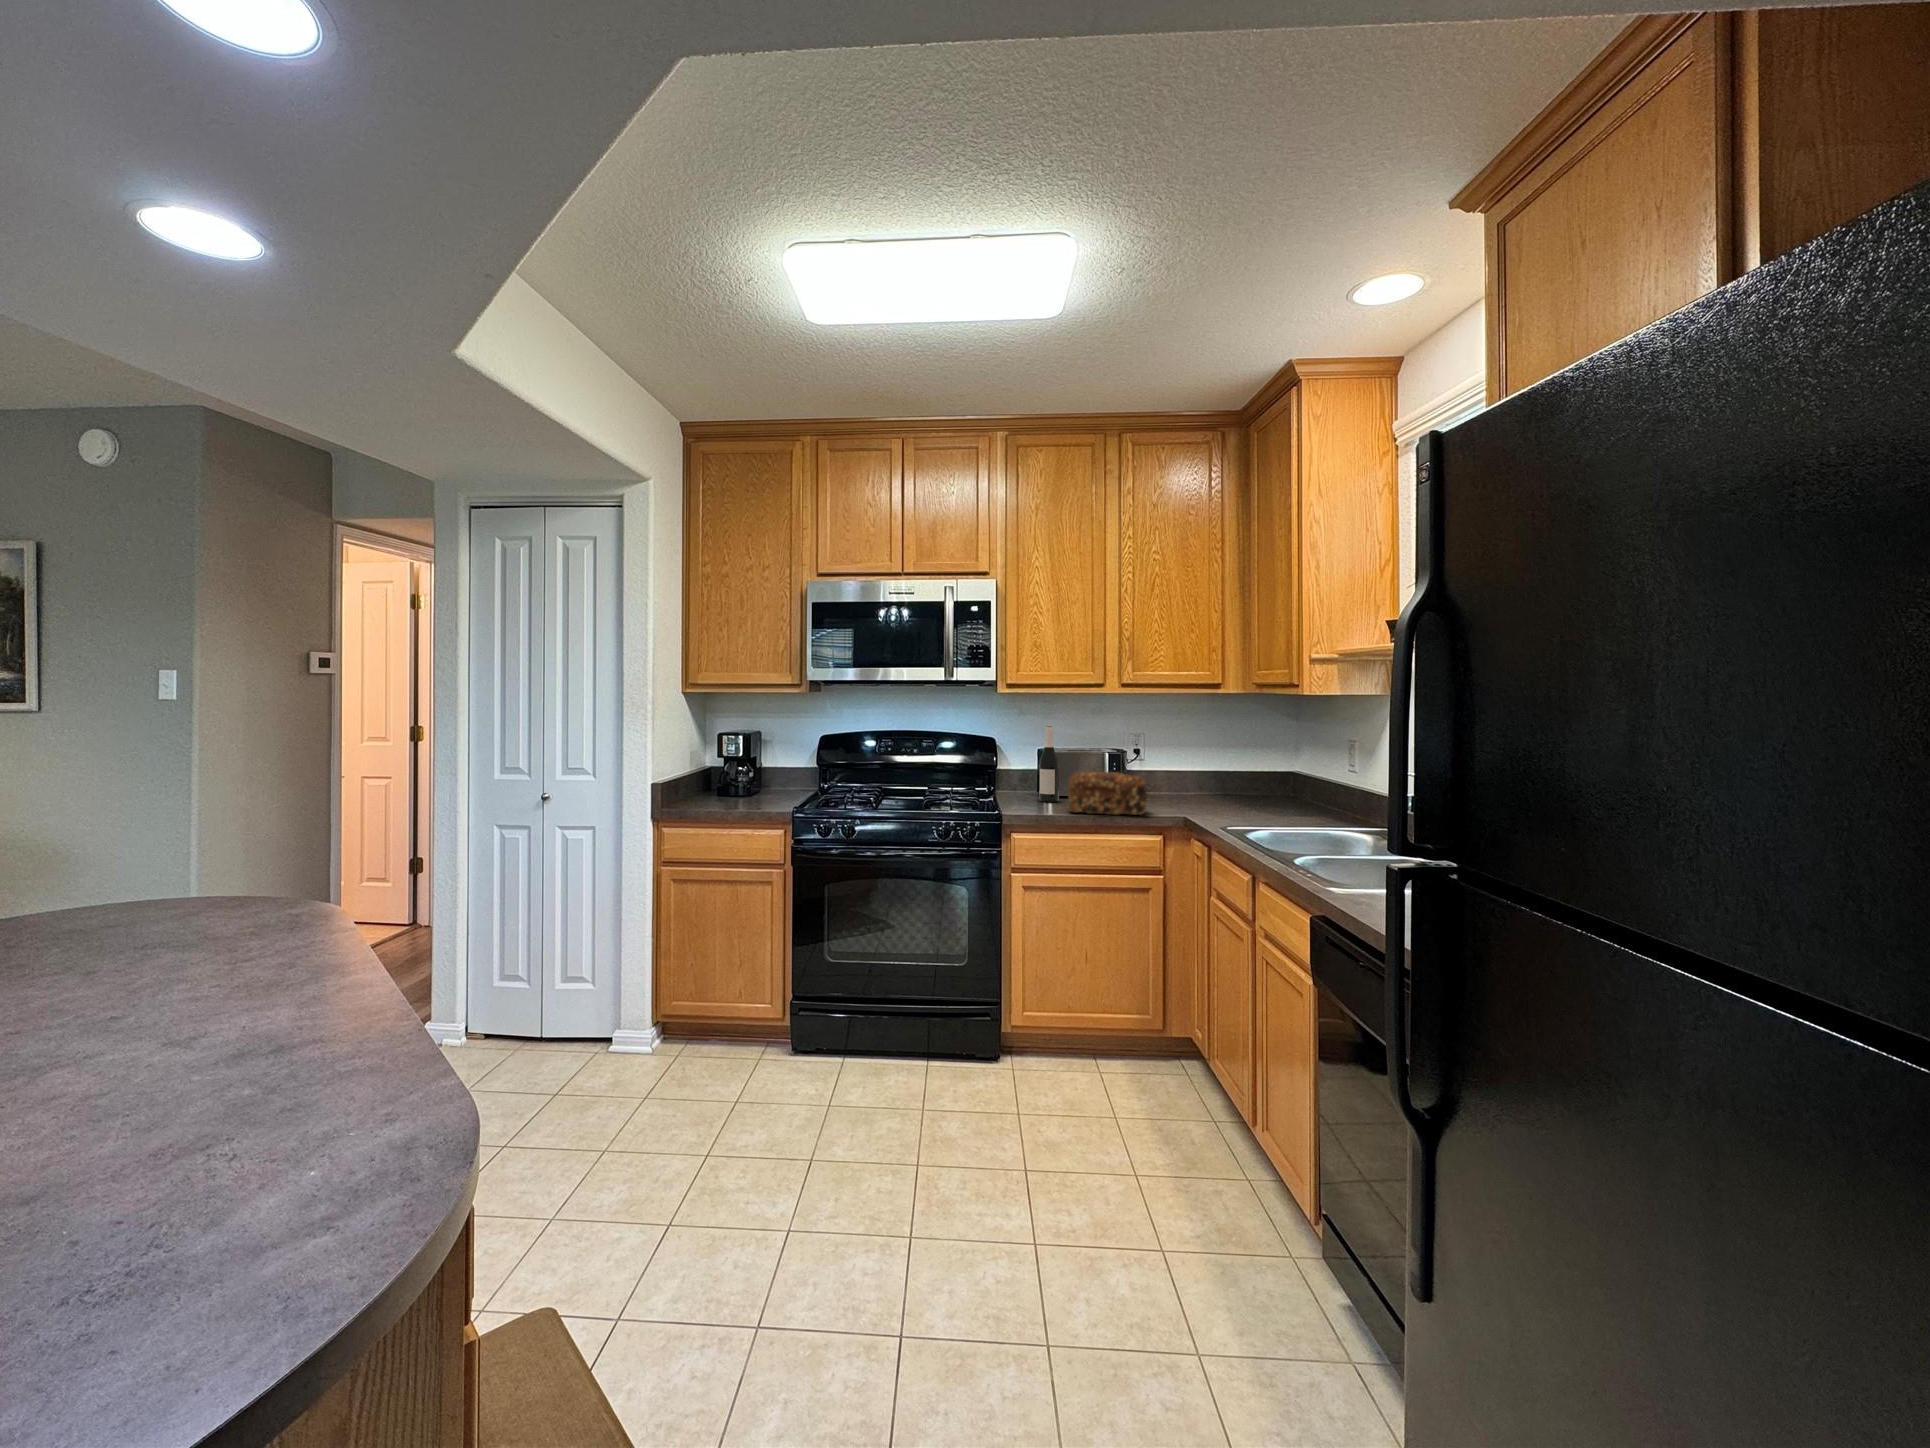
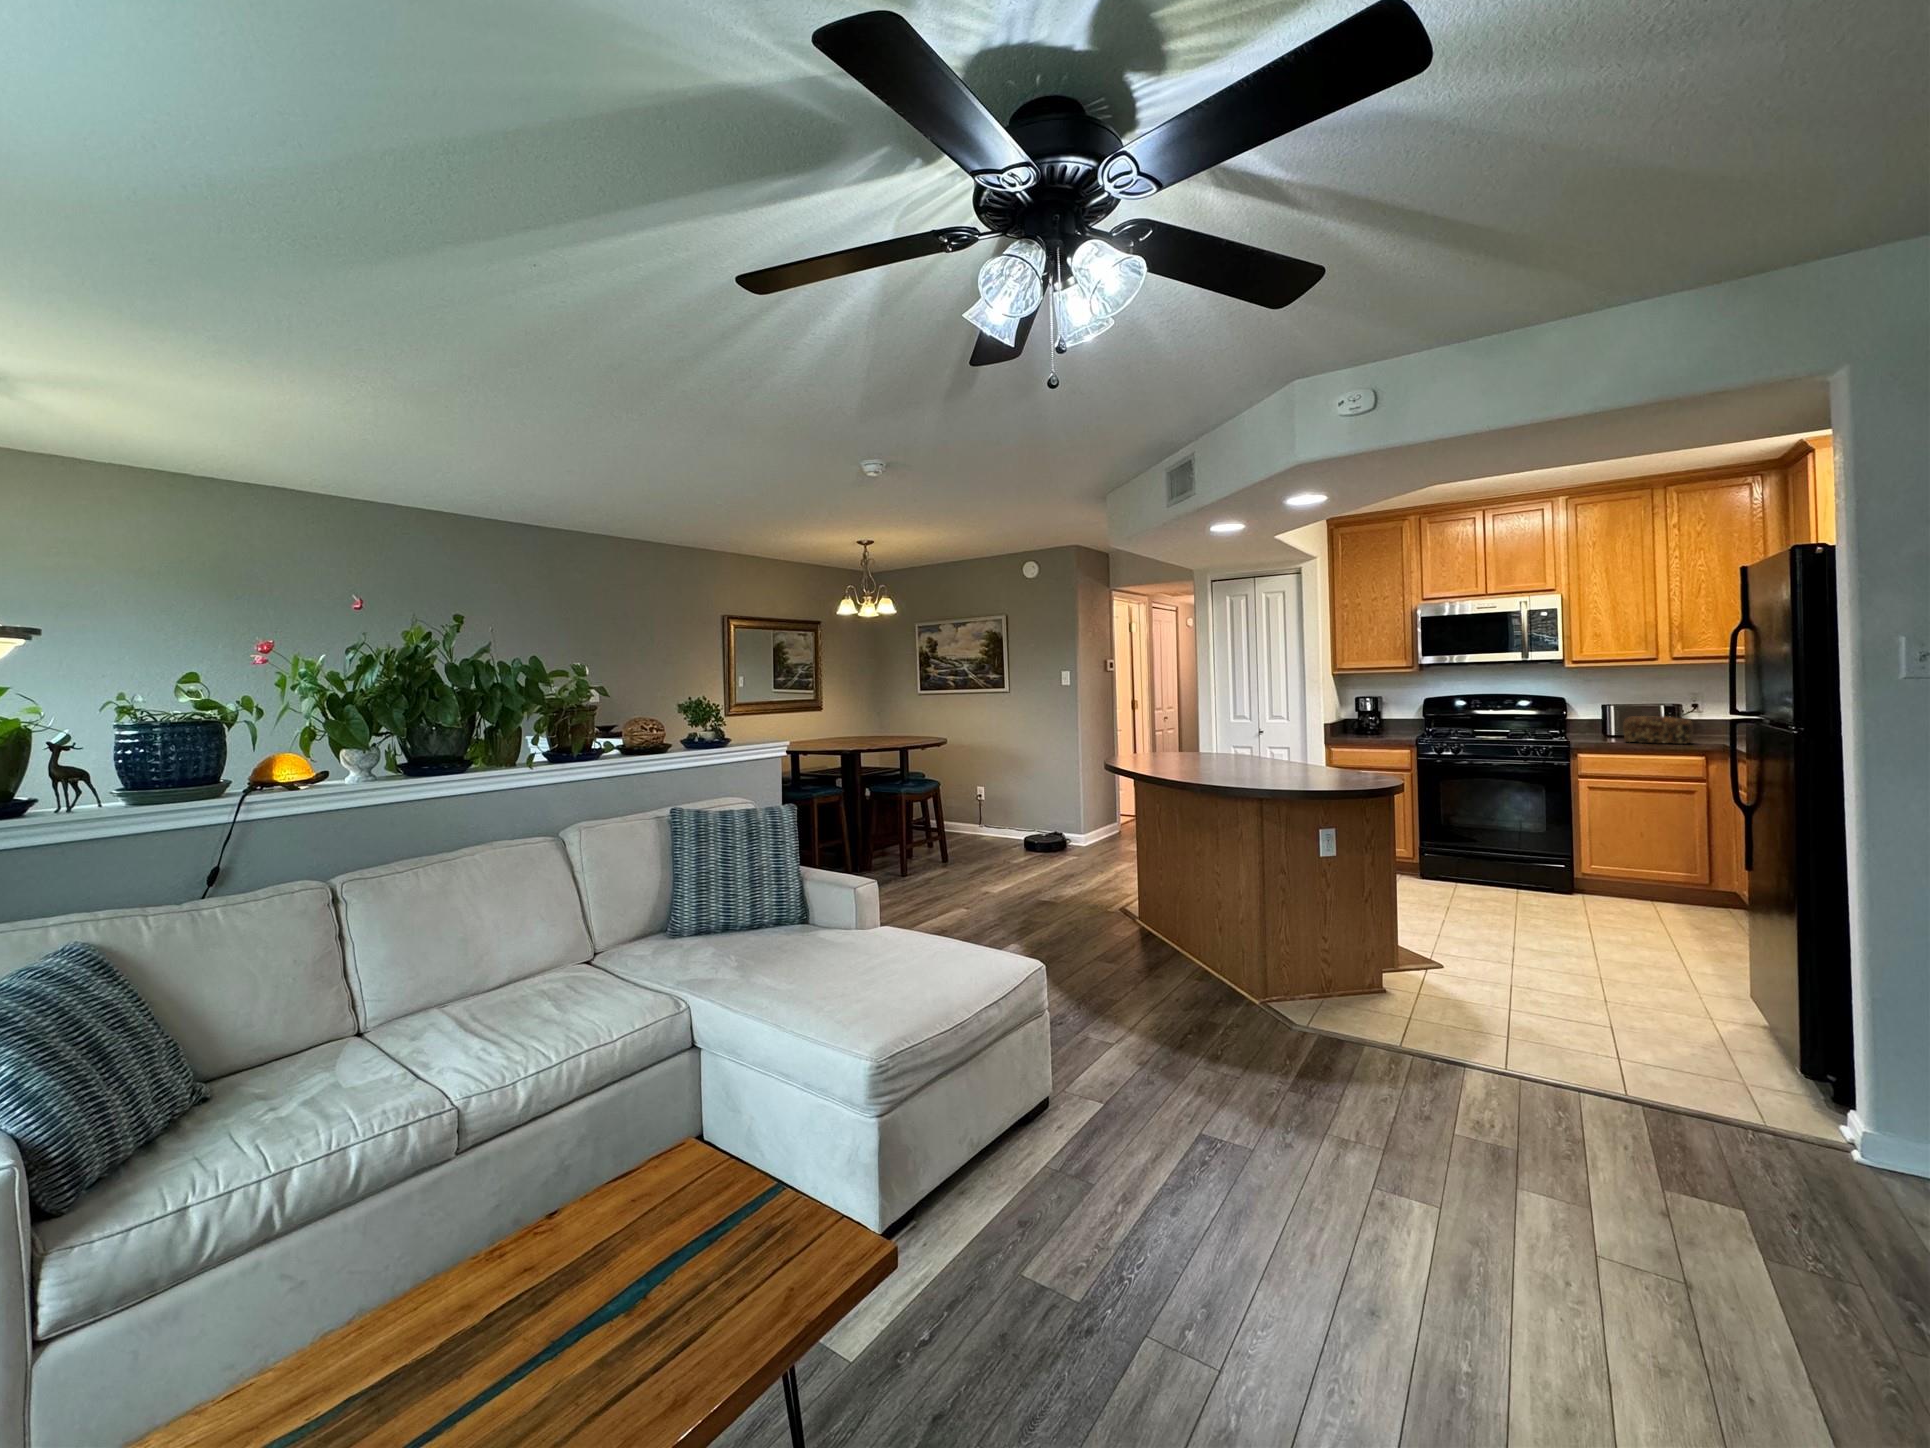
wine bottle: present [1039,726,1059,802] -> none [1603,688,1621,739]

